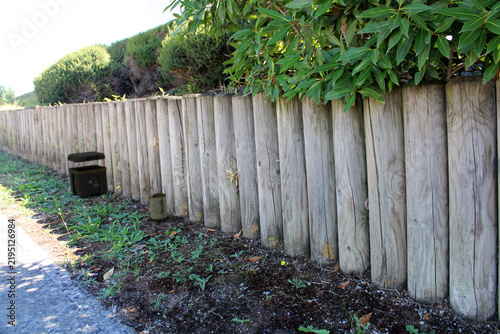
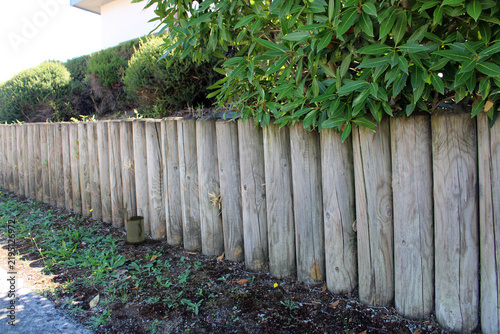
toolbox: present [67,151,108,197] -> none [32,172,75,220]

